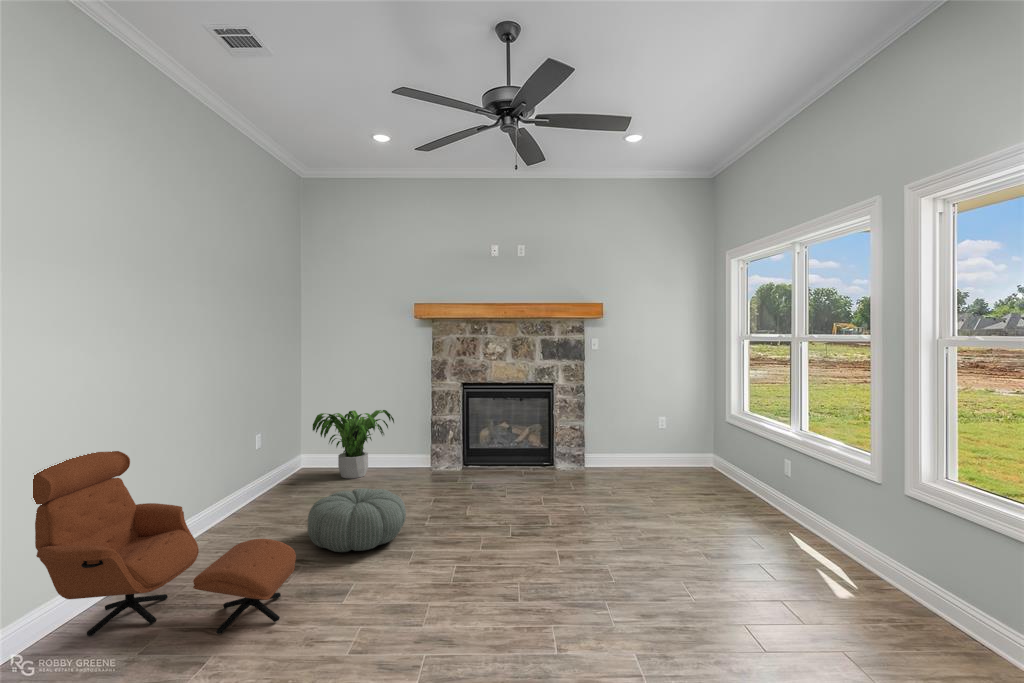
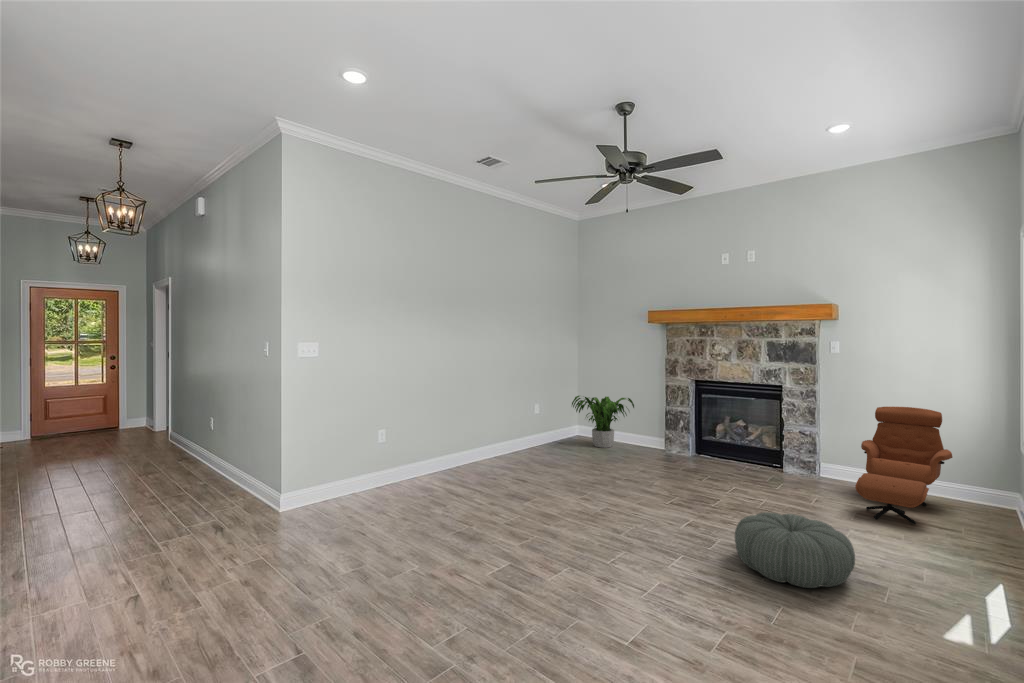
armchair: present [33,451,296,636] -> present [856,407,952,524]
pouf: present [307,488,406,552] -> present [735,512,855,588]

